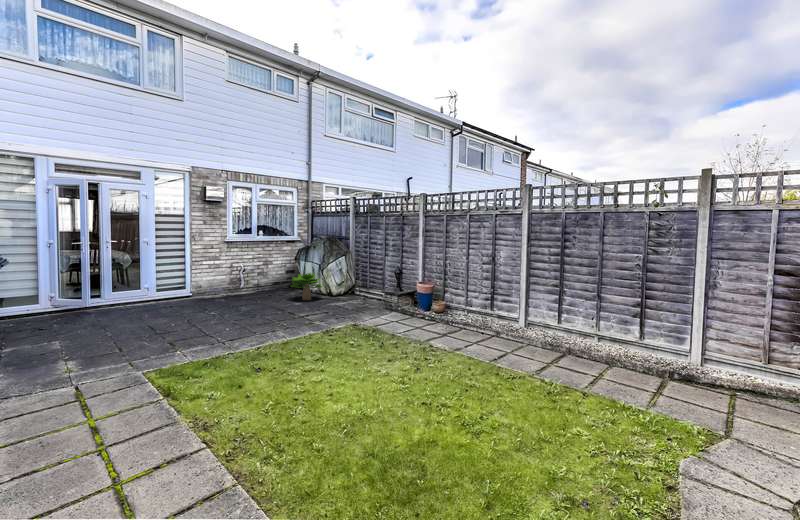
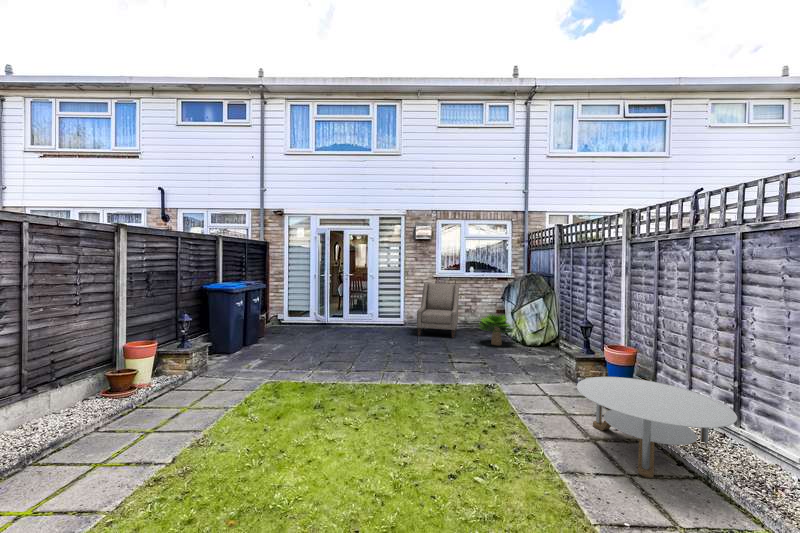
chair: none [216,247,265,303] -> present [417,283,459,338]
round table: none [428,298,500,342] -> present [577,377,737,478]

